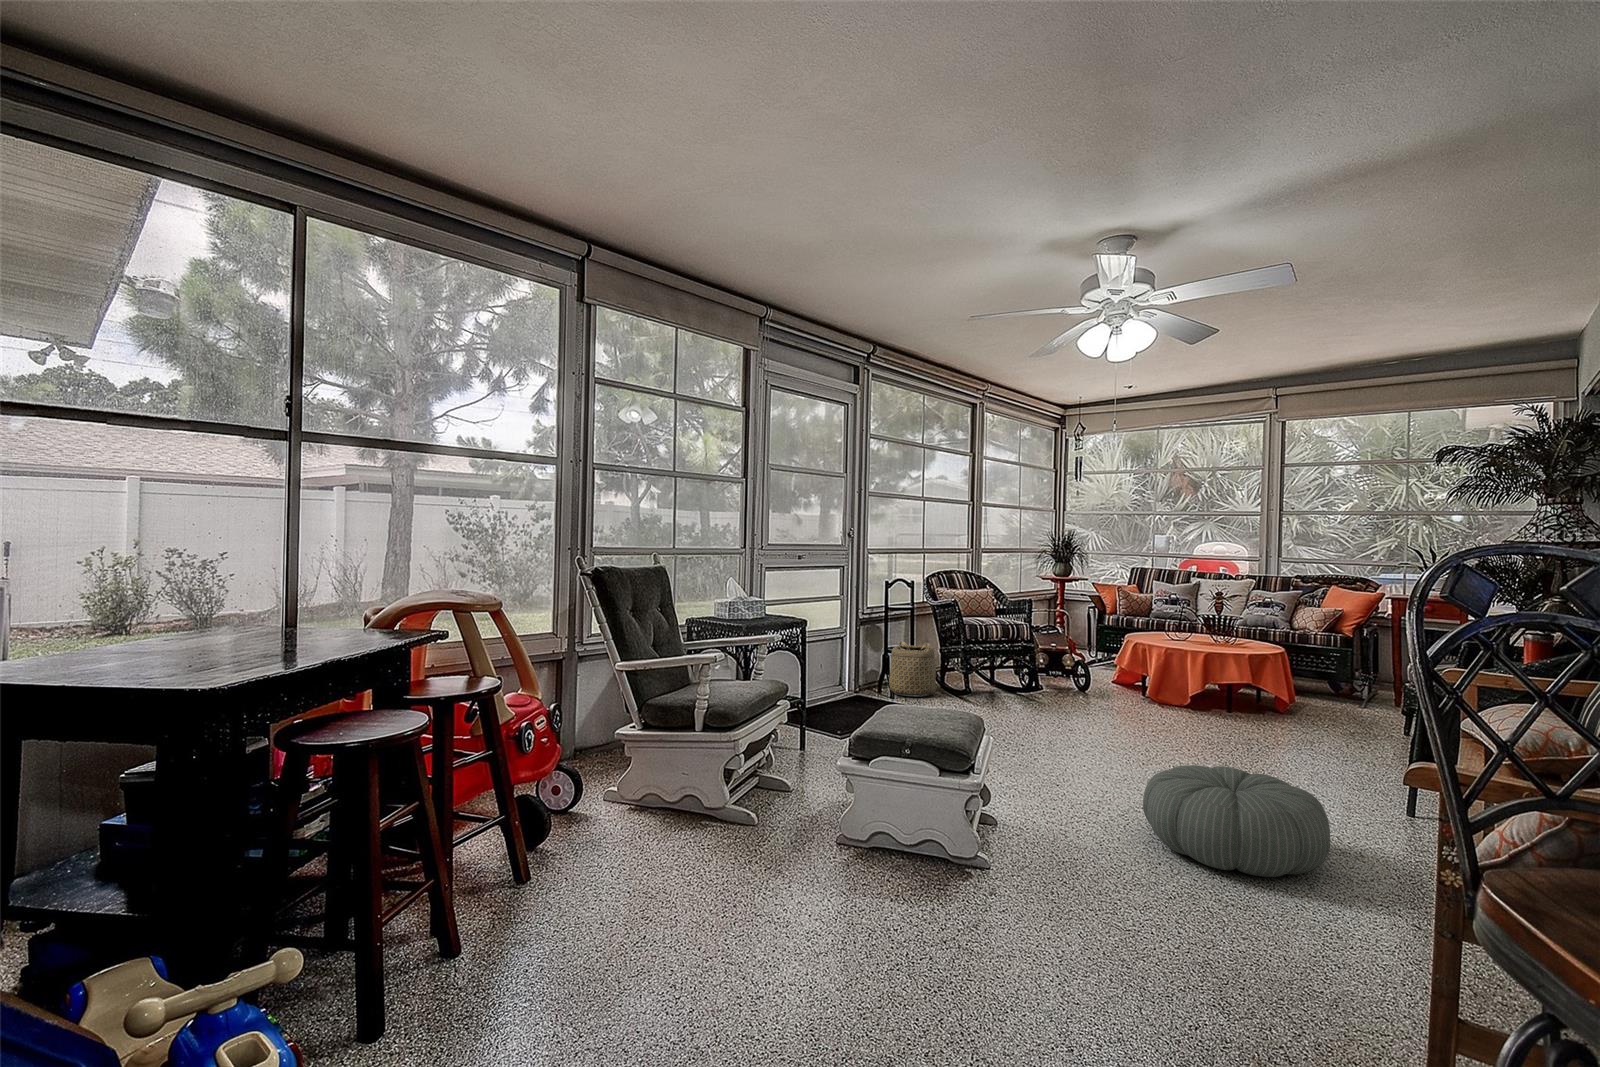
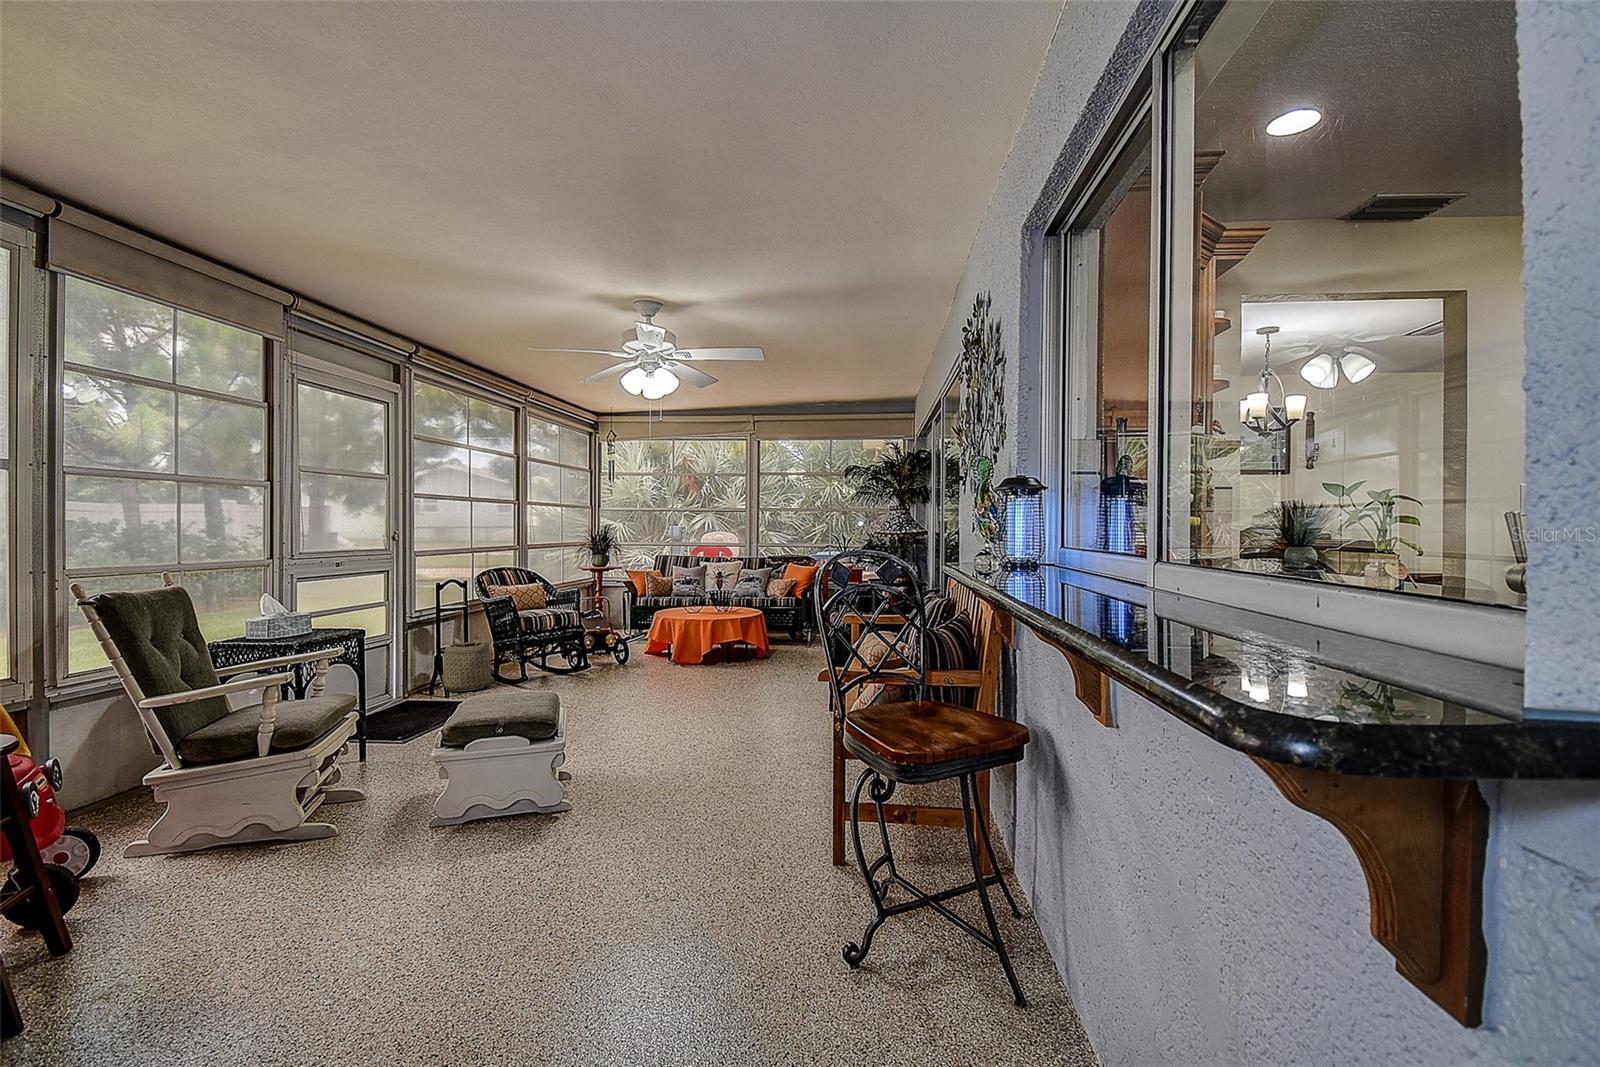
pouf: present [1143,765,1330,877] -> none [680,702,793,772]

